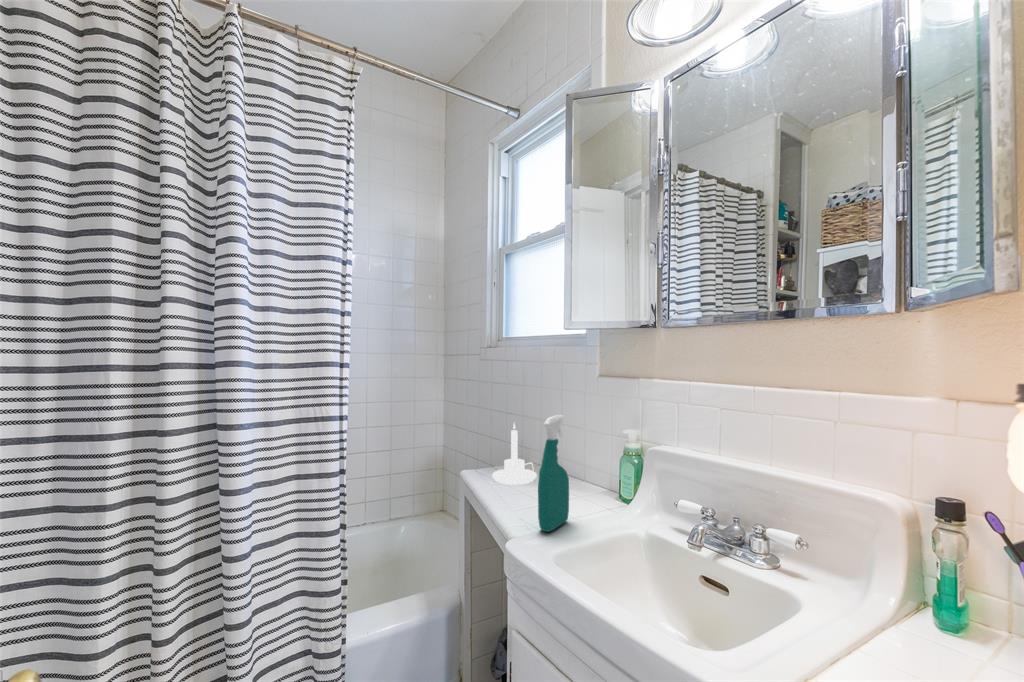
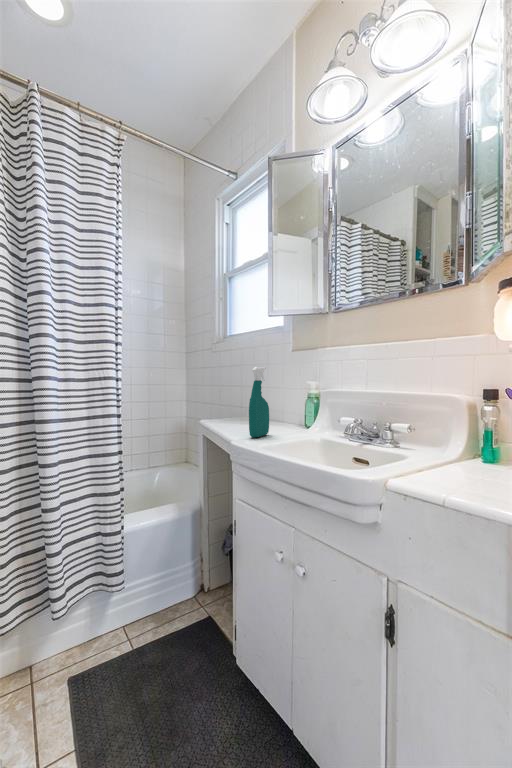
candle holder: present [492,423,537,485] -> none [221,384,250,424]

